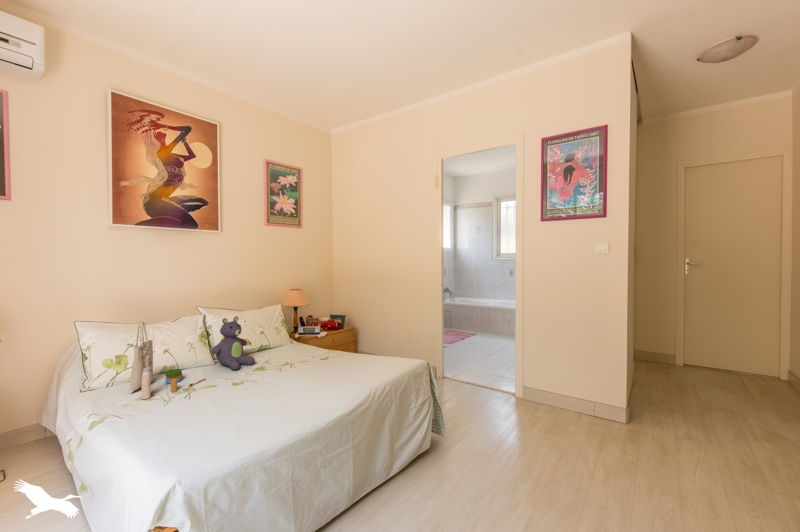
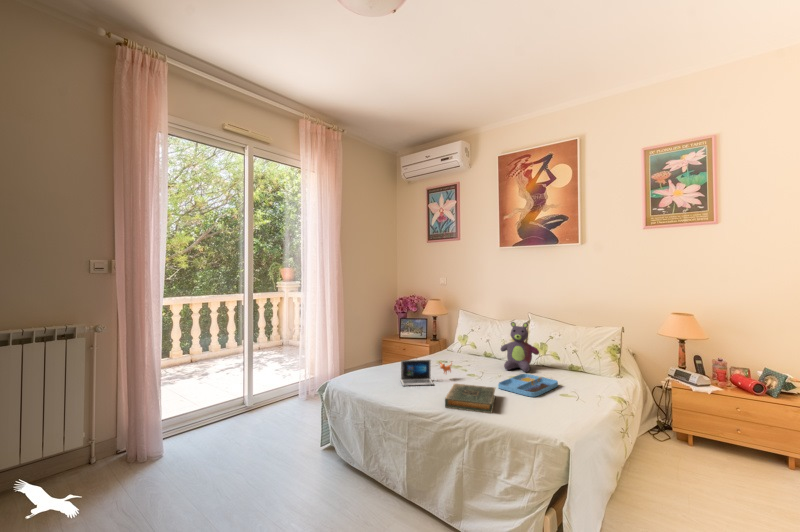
tote bag: present [130,322,205,399] -> none [439,311,481,366]
tray: none [270,358,323,381] -> present [498,374,558,397]
hardback book: none [292,377,356,409] -> present [445,384,496,413]
laptop: none [221,378,261,430] -> present [401,360,451,386]

